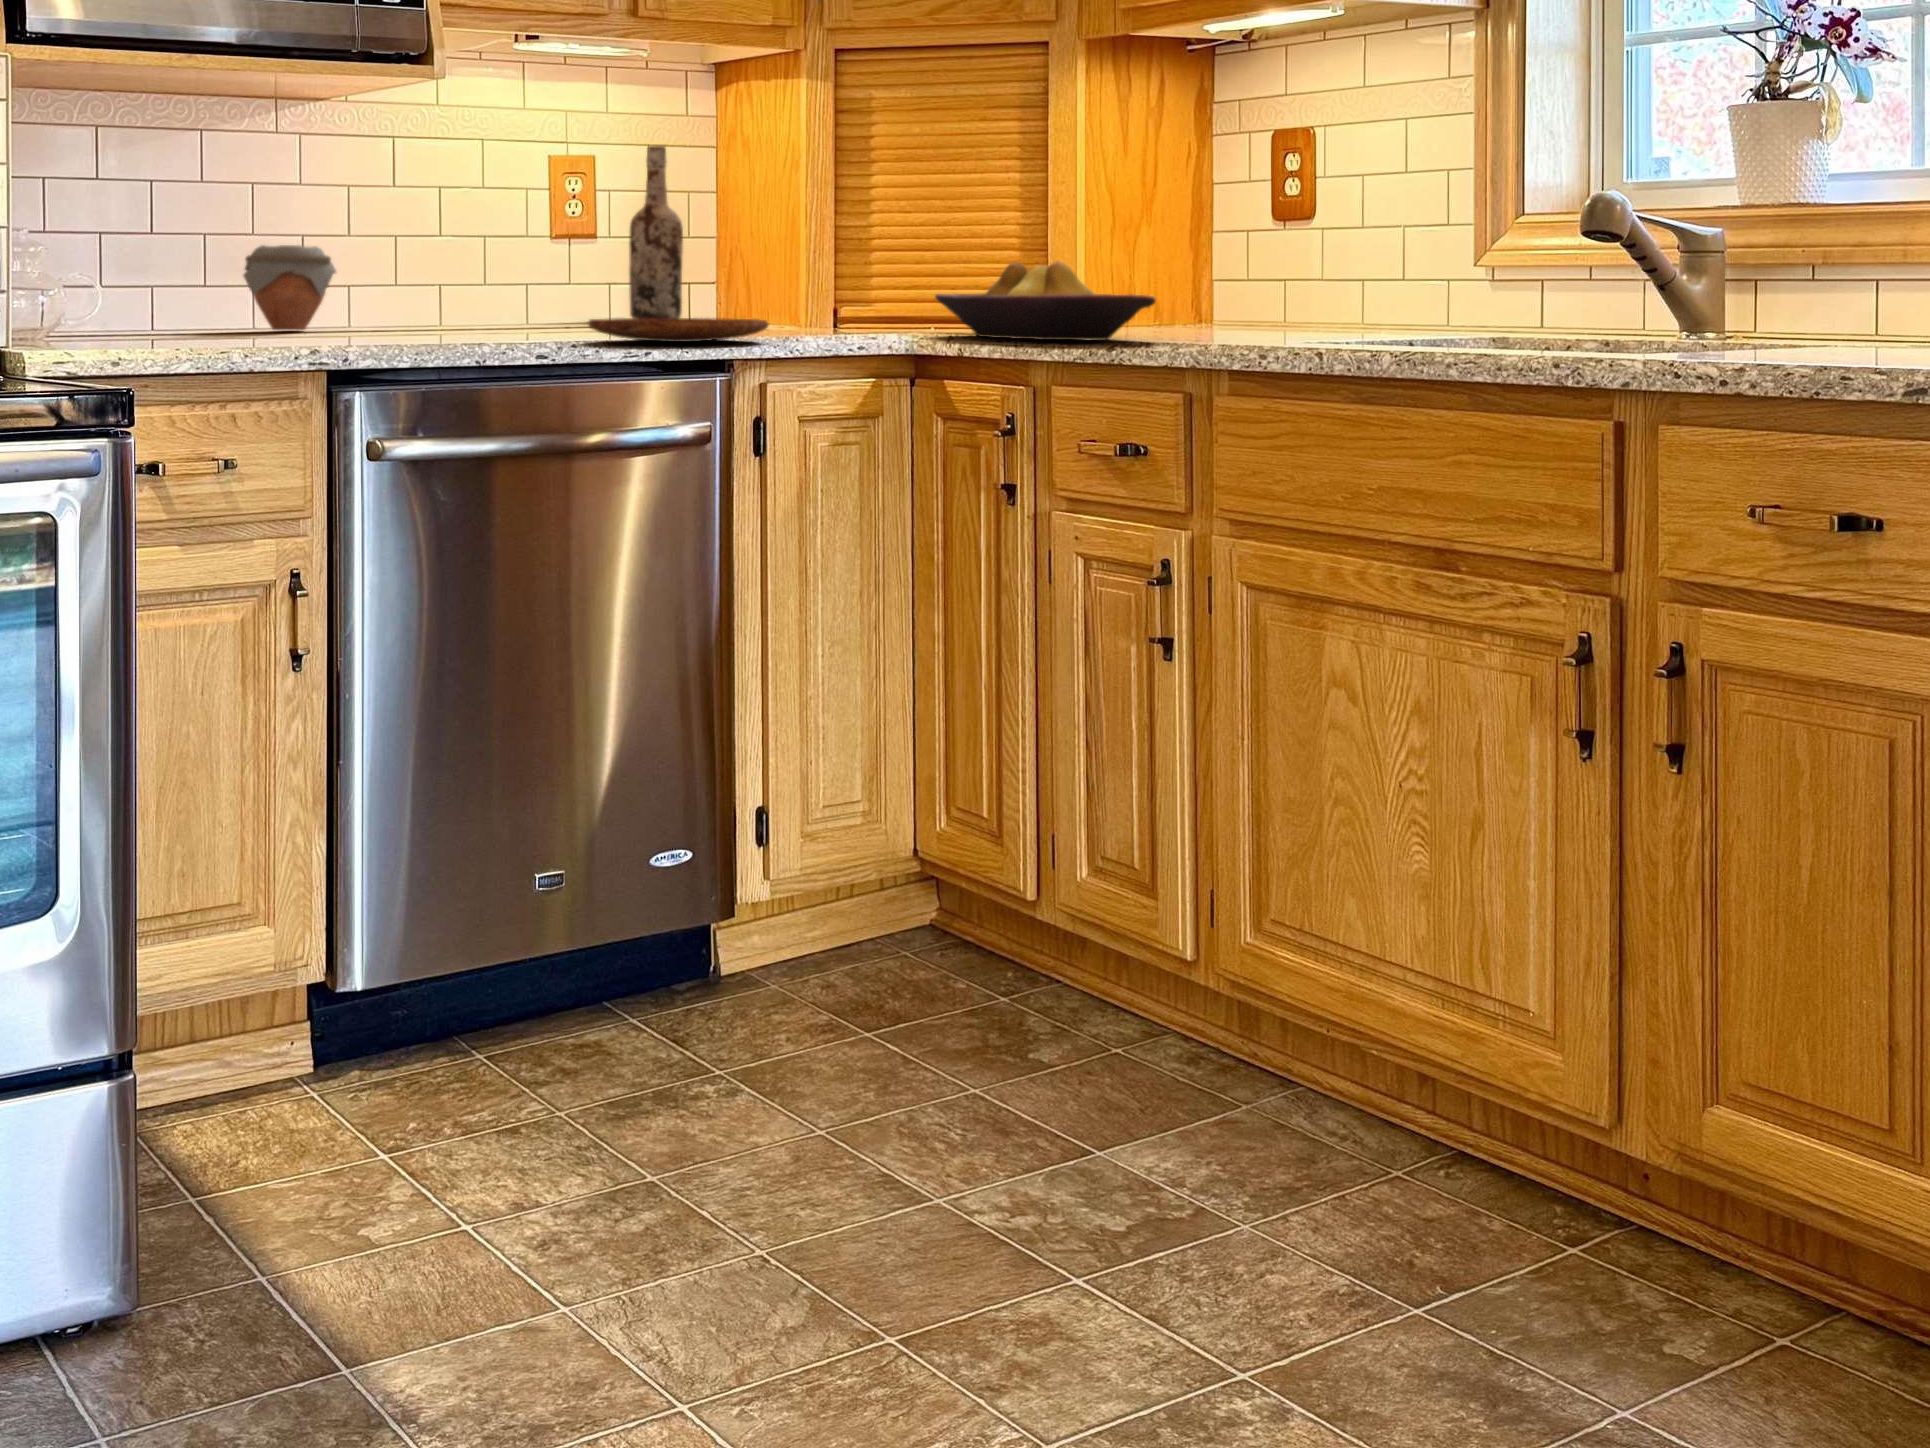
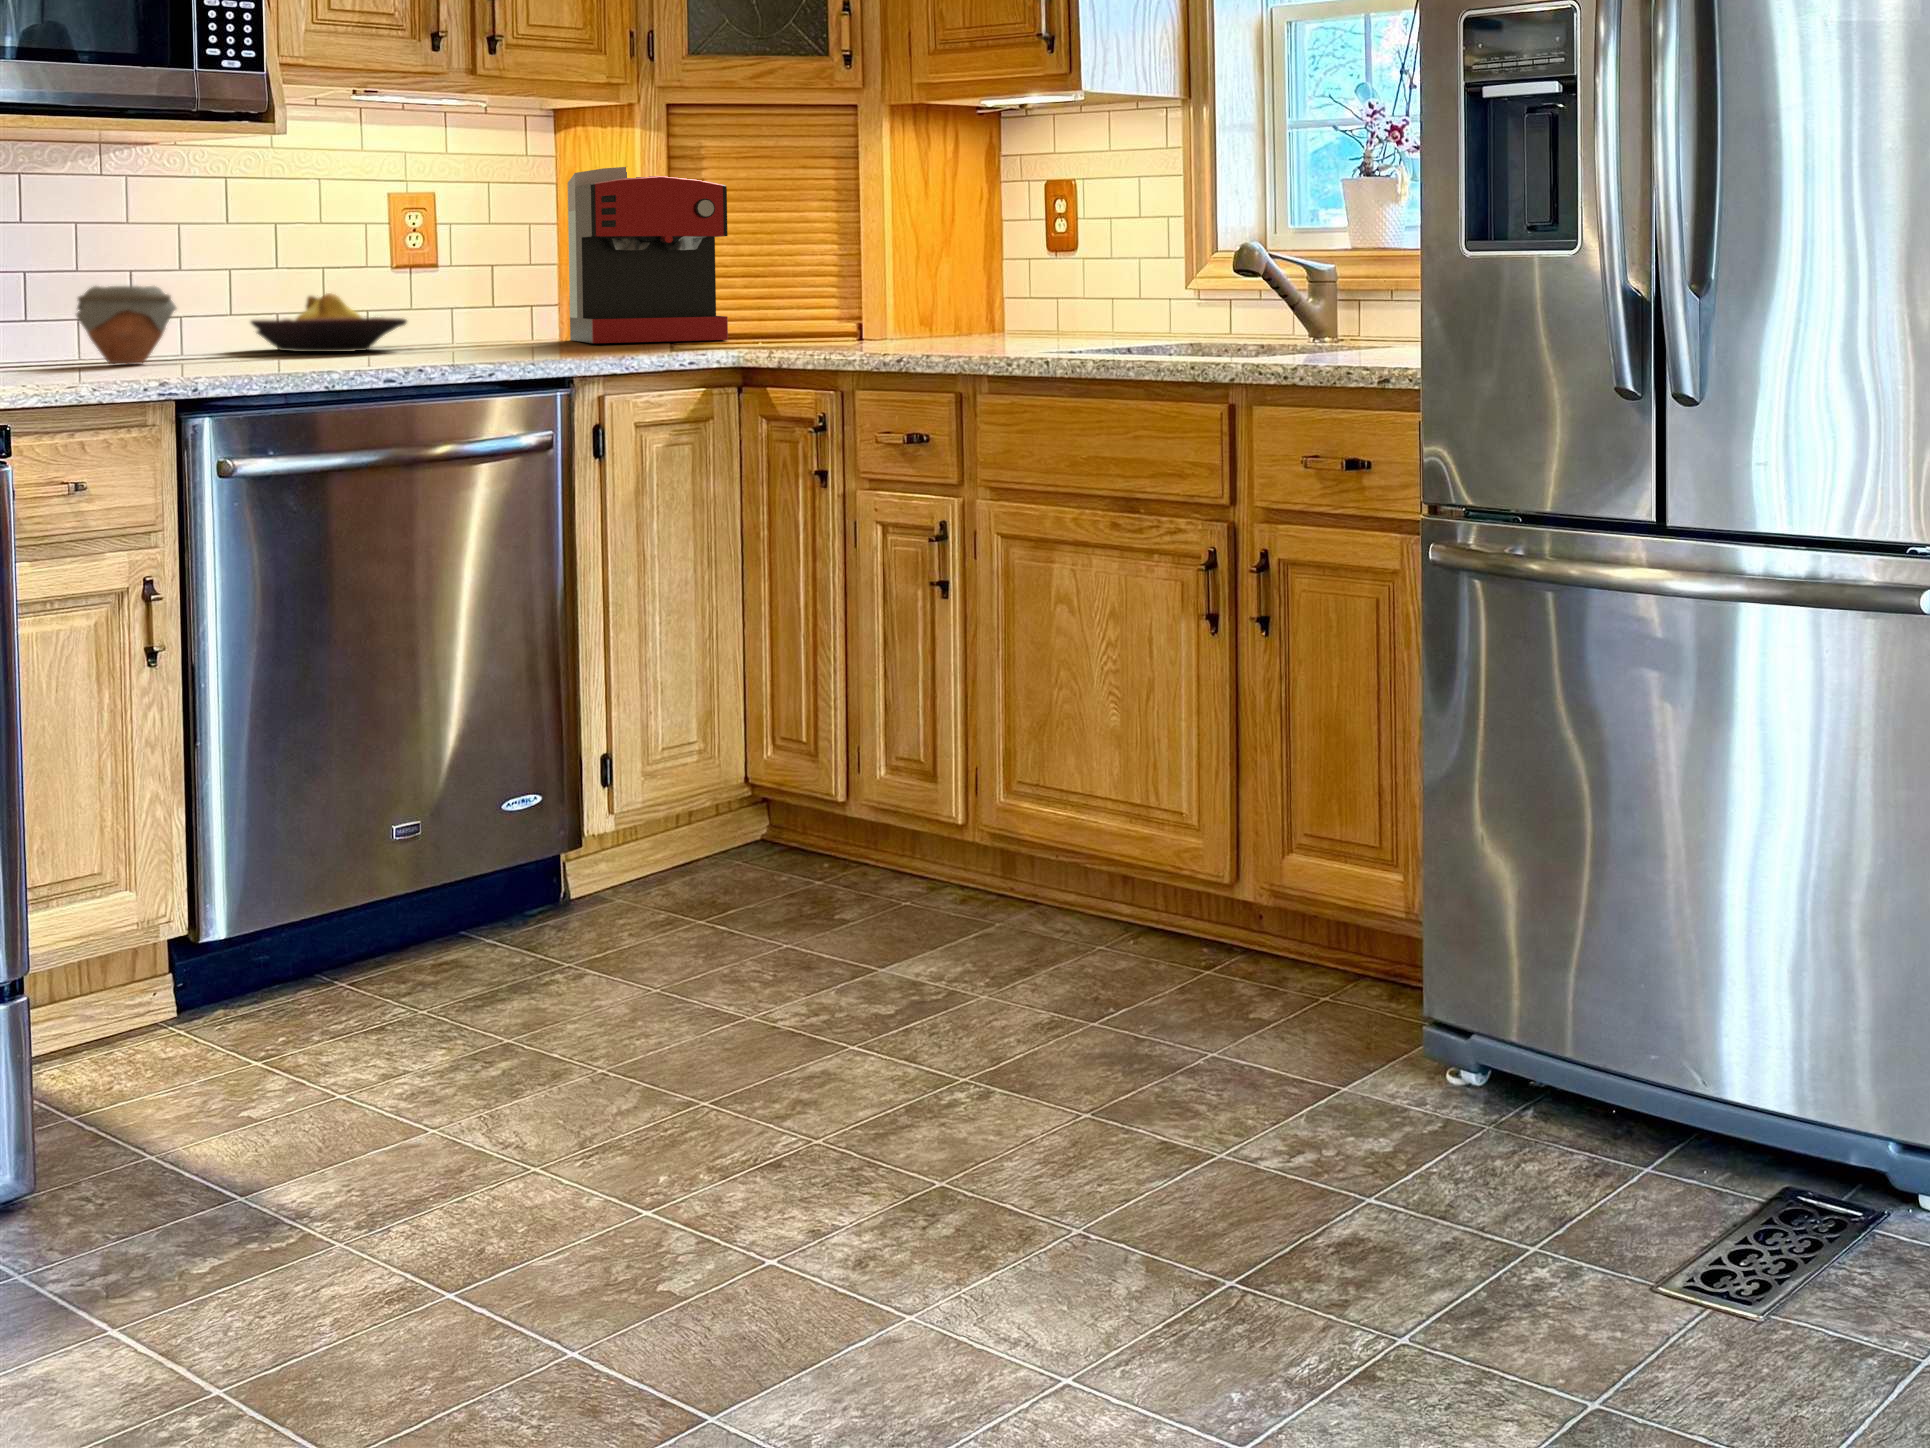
coffee maker: none [723,117,899,322] -> present [568,167,728,343]
wine bottle: present [629,146,683,318] -> none [478,189,530,341]
fruit bowl: present [935,262,1156,340] -> present [251,293,407,352]
tray: present [587,317,769,342] -> none [434,344,604,364]

